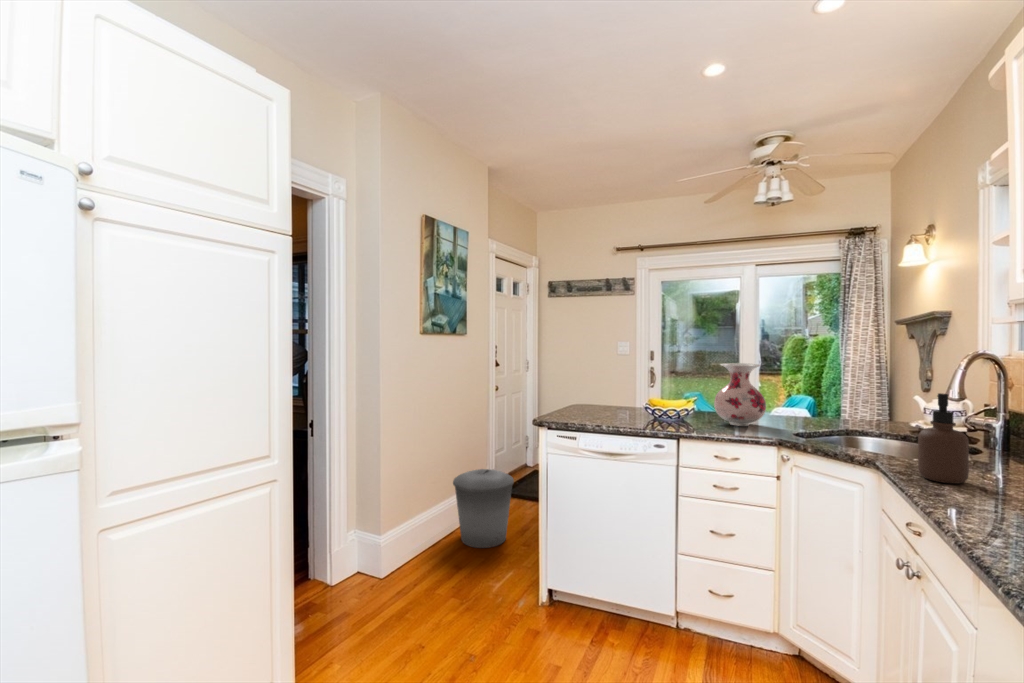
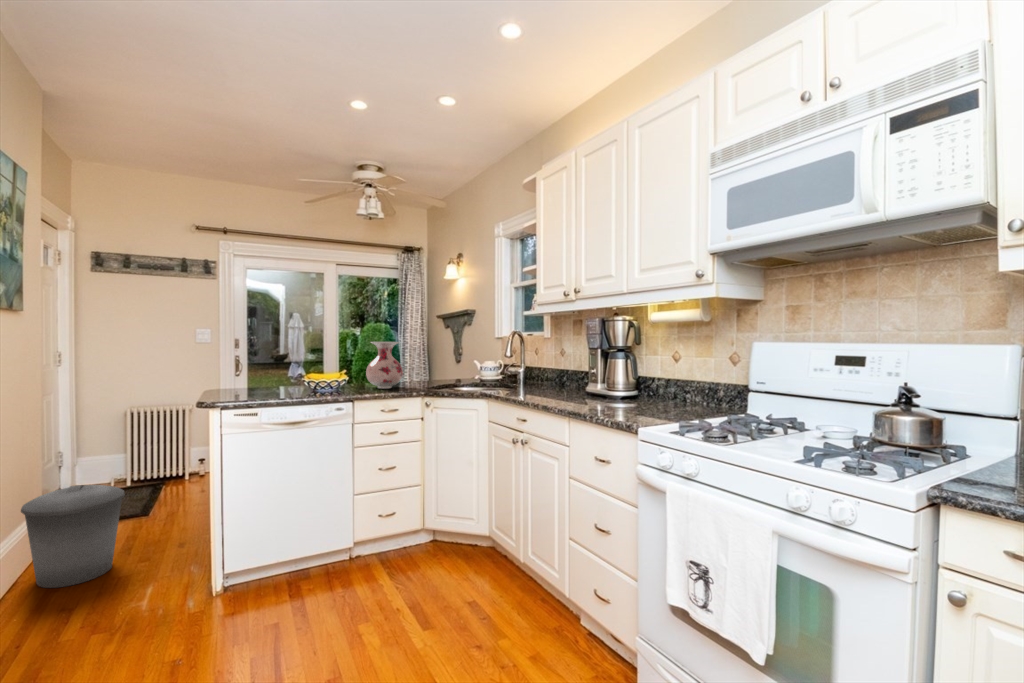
soap dispenser: present [918,393,969,484] -> none [504,351,524,397]

